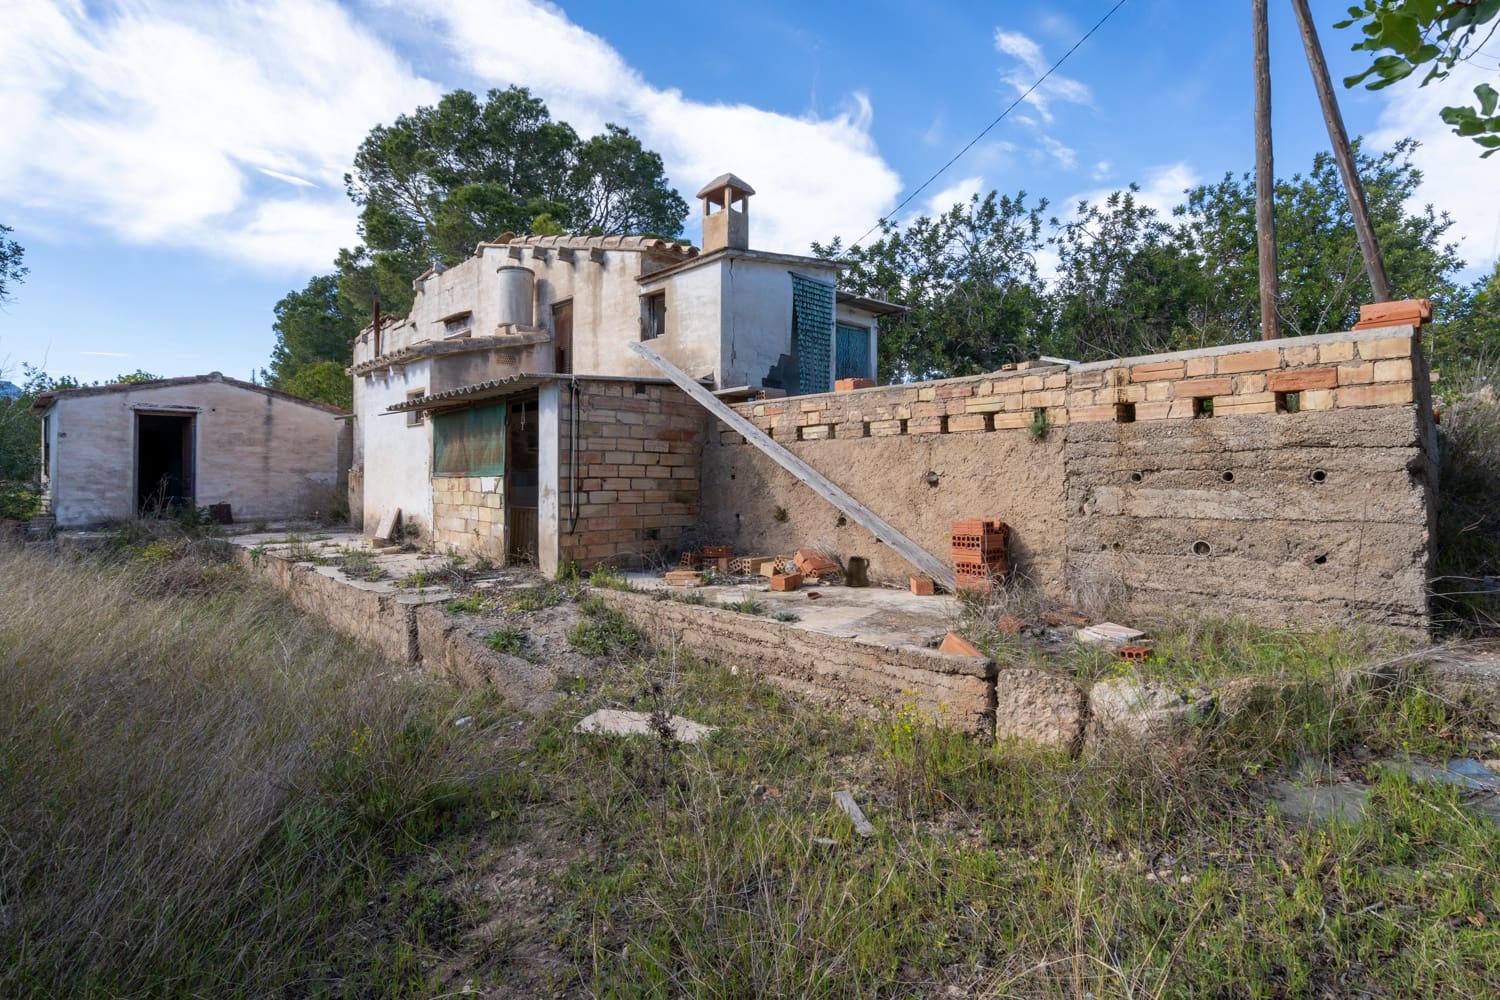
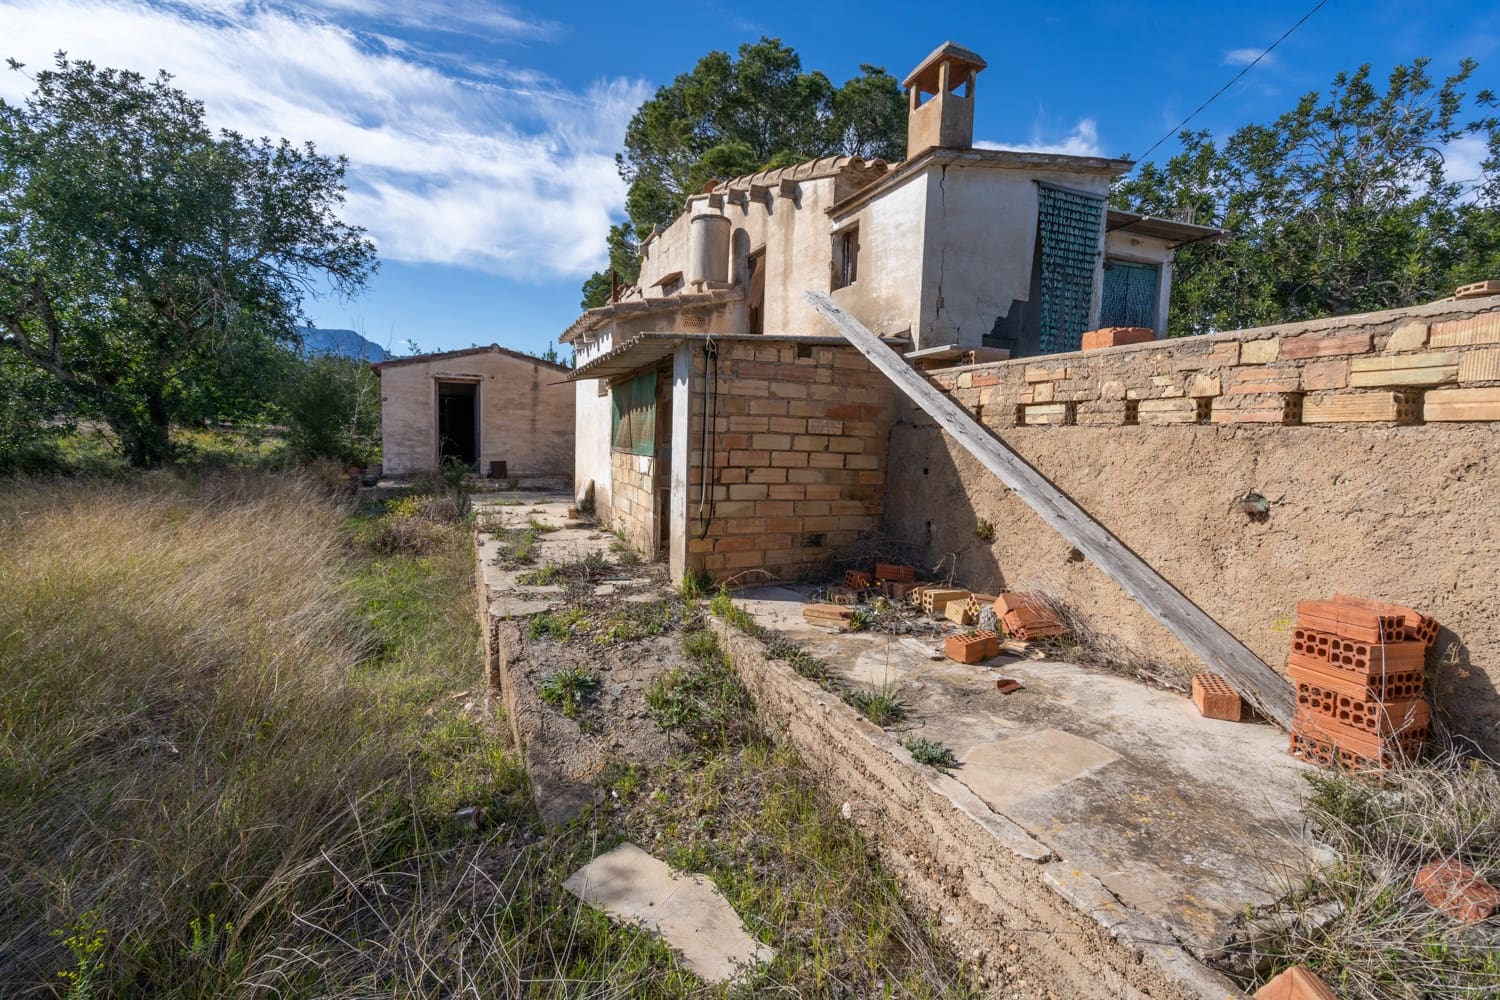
watering can: present [835,556,870,587] -> none [1055,621,1122,675]

